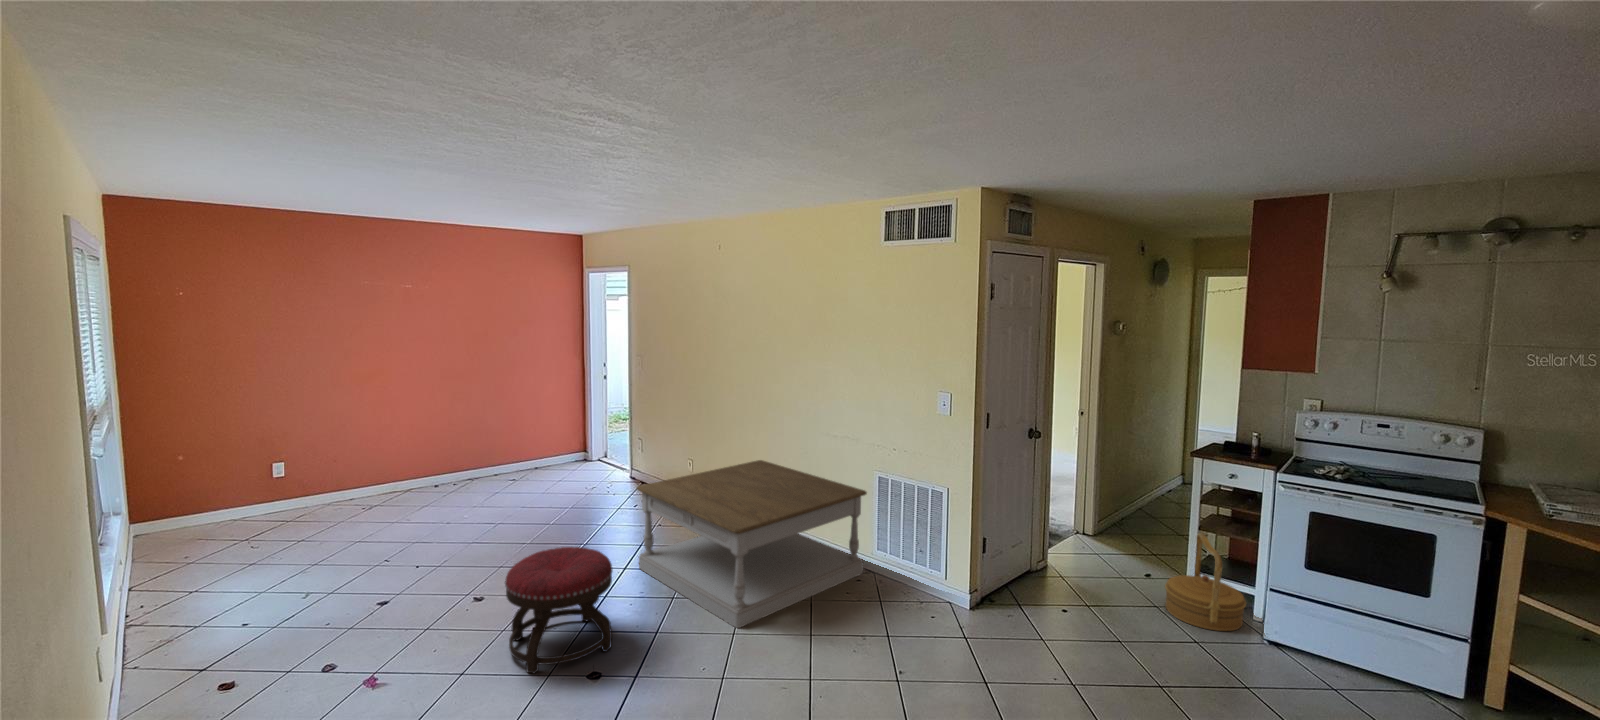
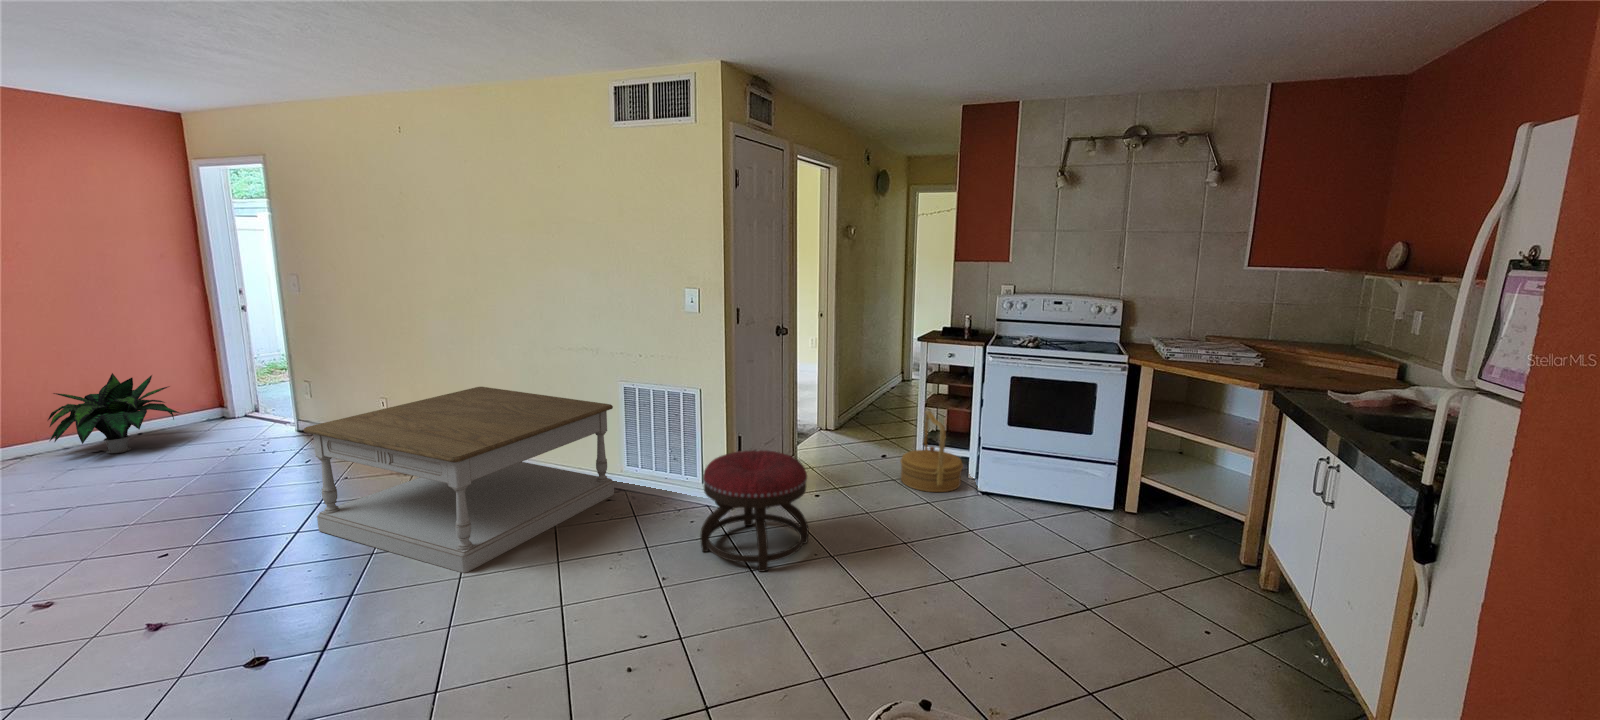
potted plant: none [489,423,562,482] -> present [48,373,179,454]
ottoman: present [505,547,613,674] -> present [700,450,809,572]

